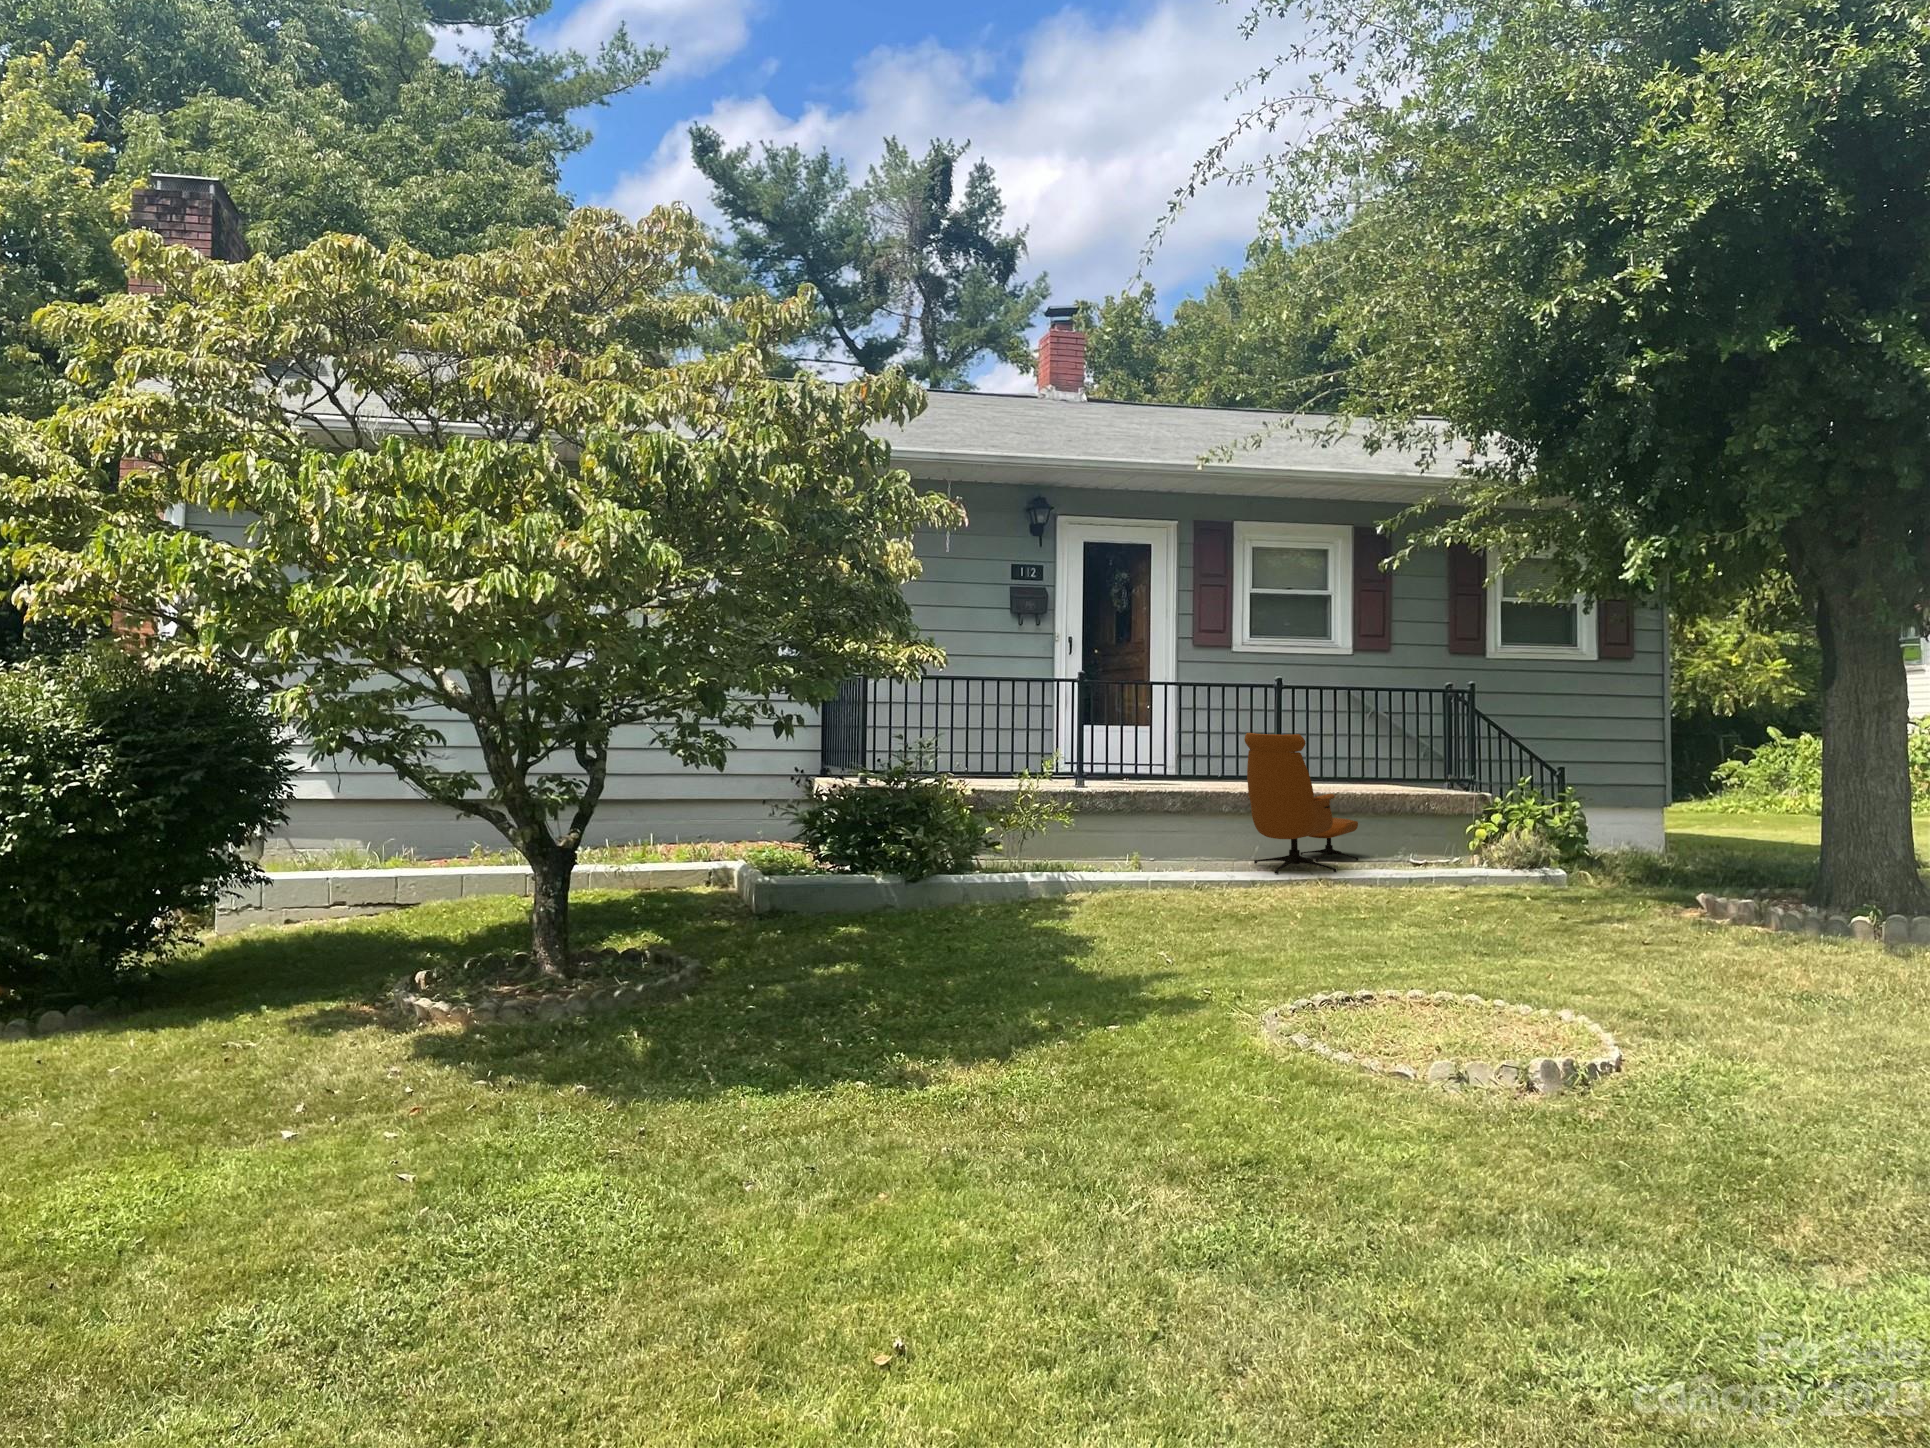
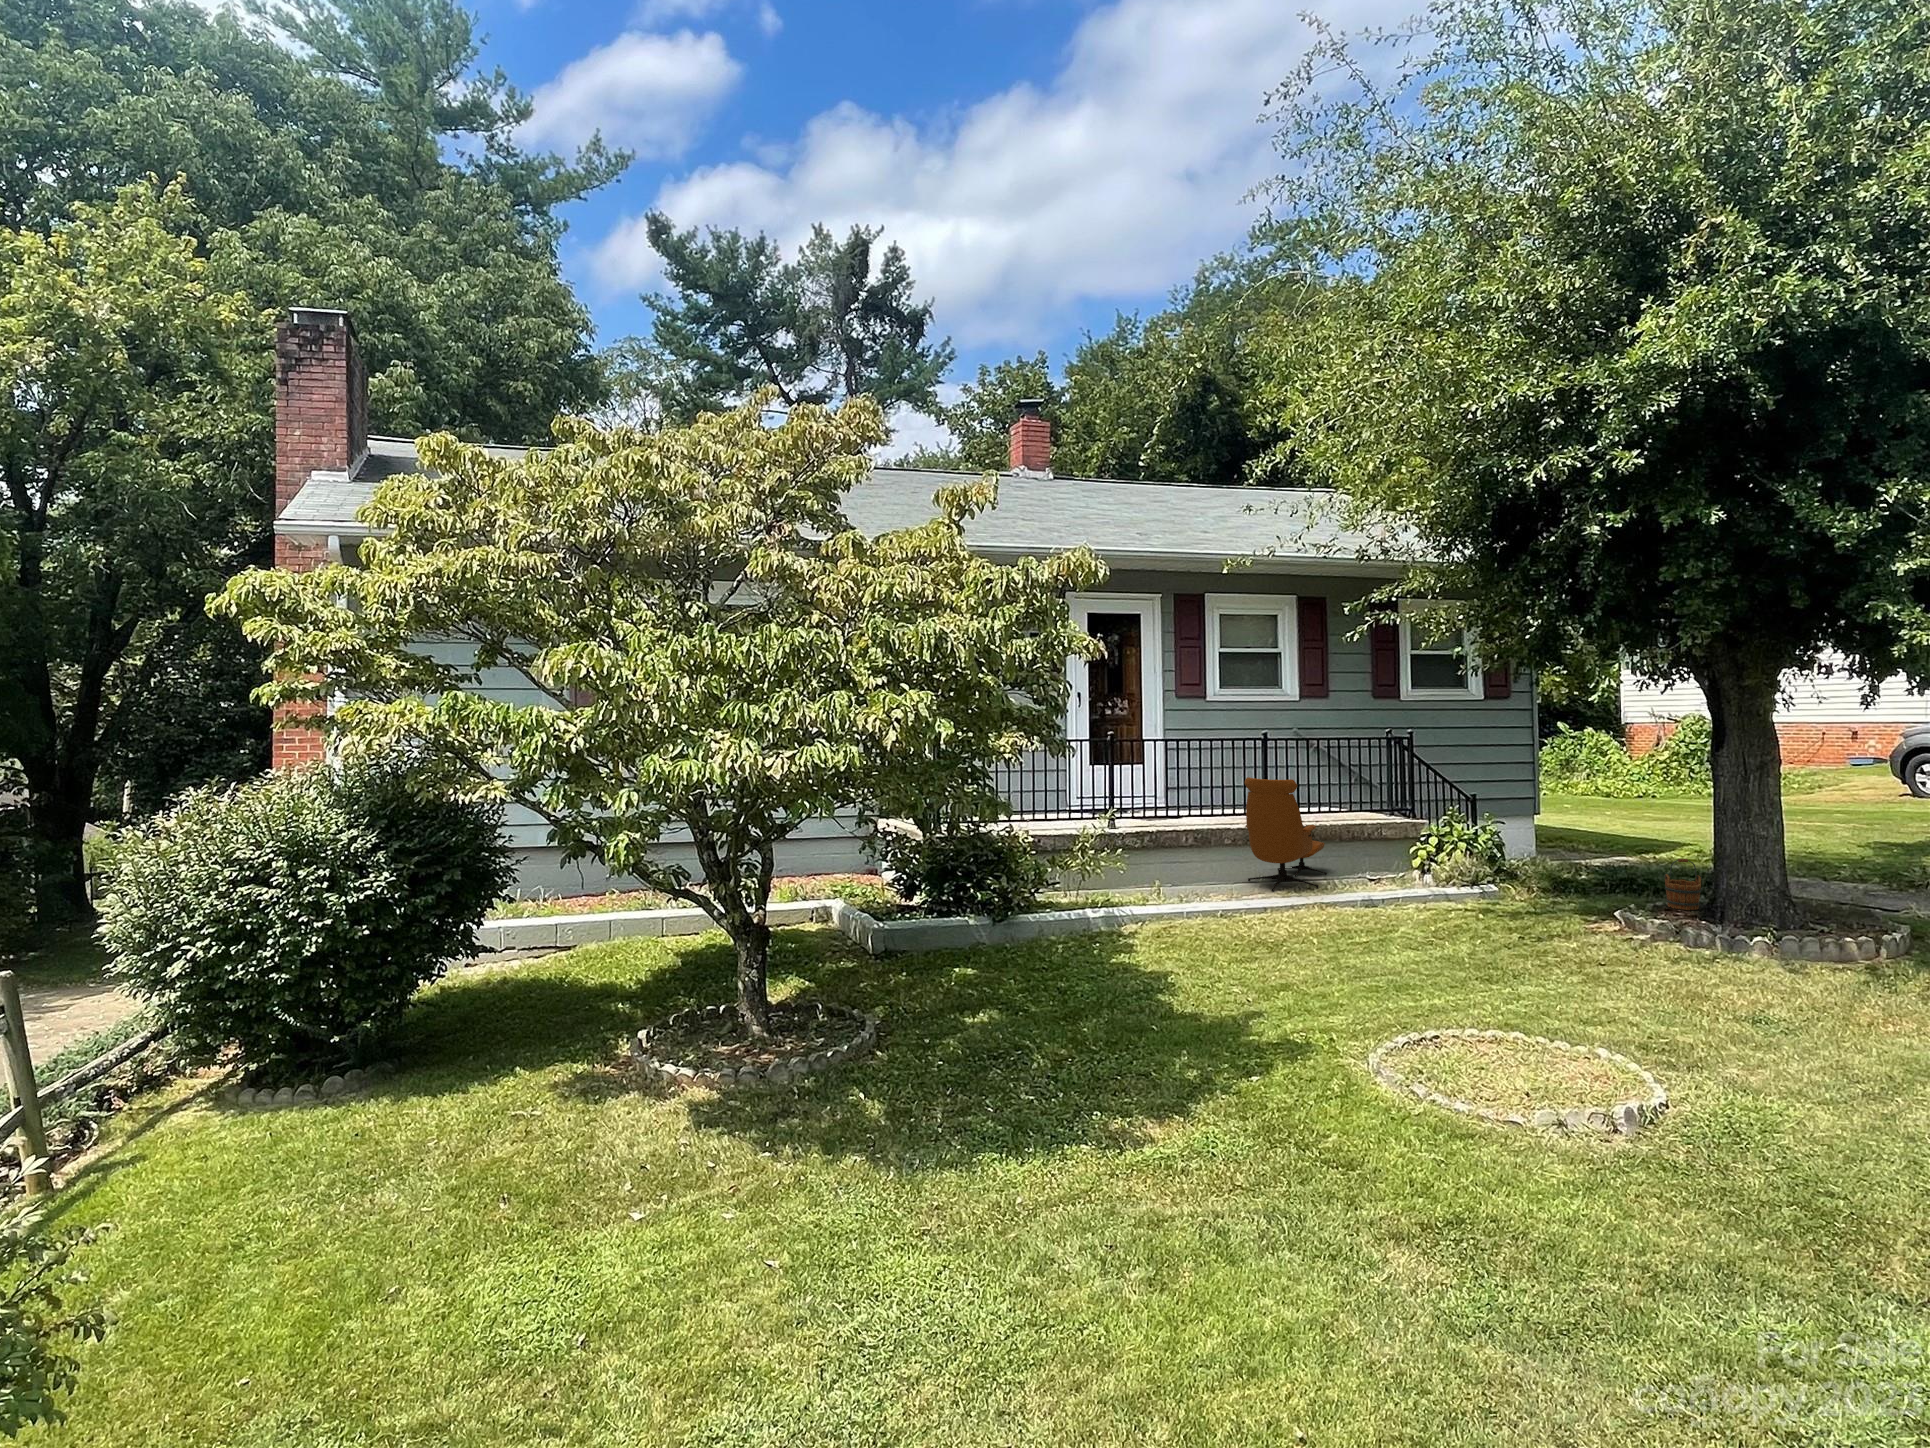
wooden bucket: none [1772,839,1822,905] -> present [1664,859,1702,910]

